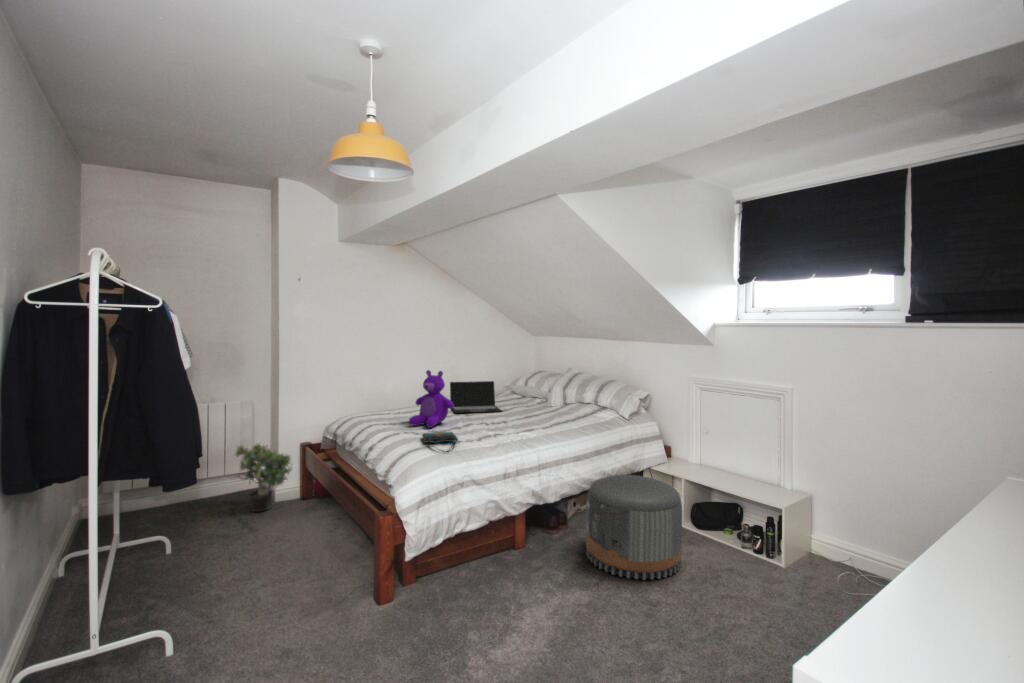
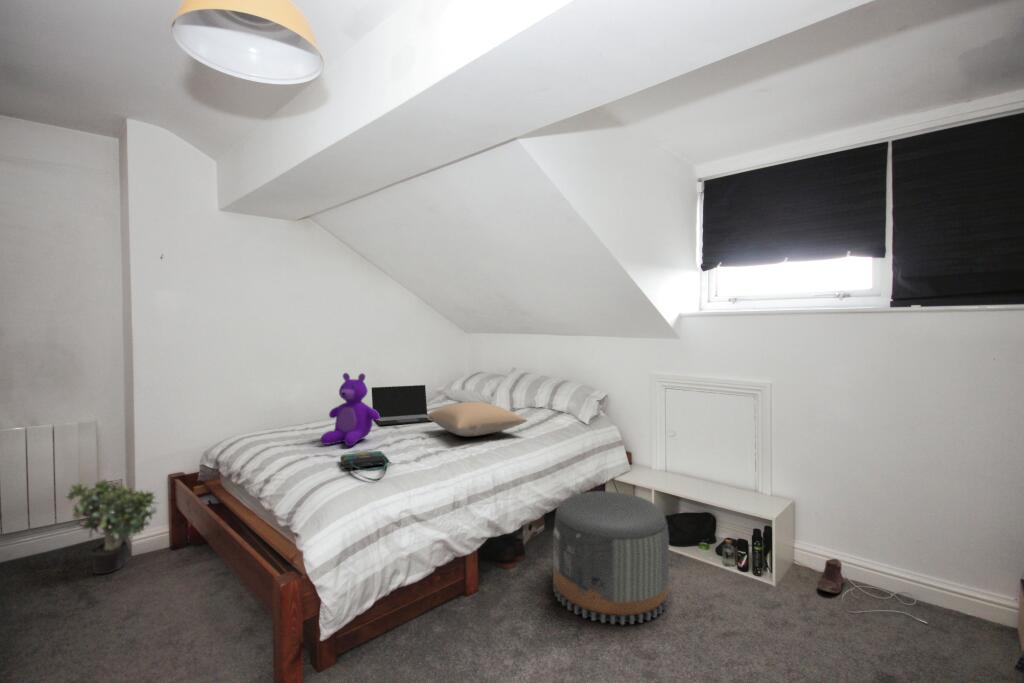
pillow: none [492,397,573,425] -> present [427,402,527,437]
shoe: none [819,548,850,576] -> present [817,559,843,594]

